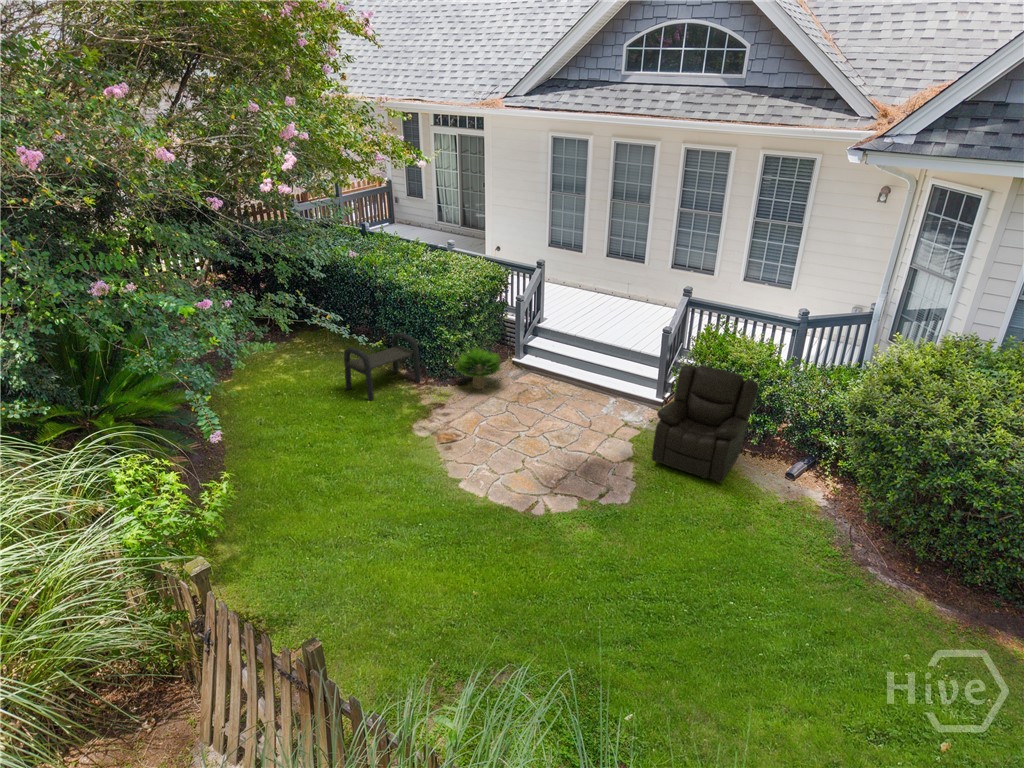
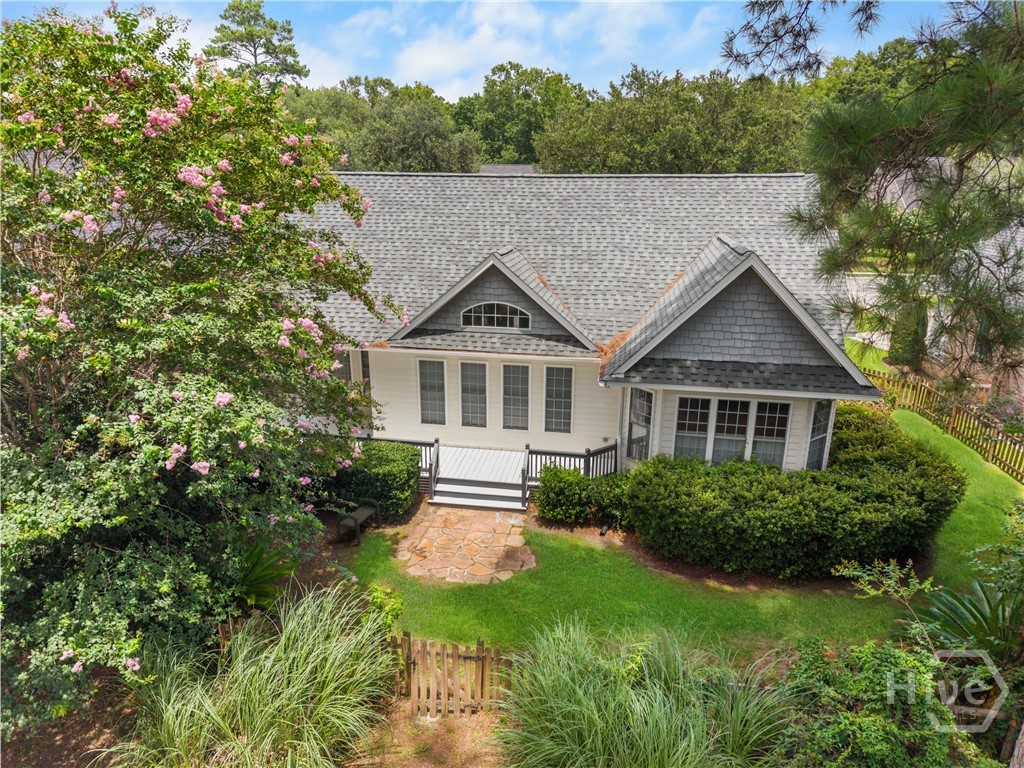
potted plant: present [456,349,500,389] -> none [402,497,433,524]
chair: present [652,365,759,483] -> none [536,487,580,546]

